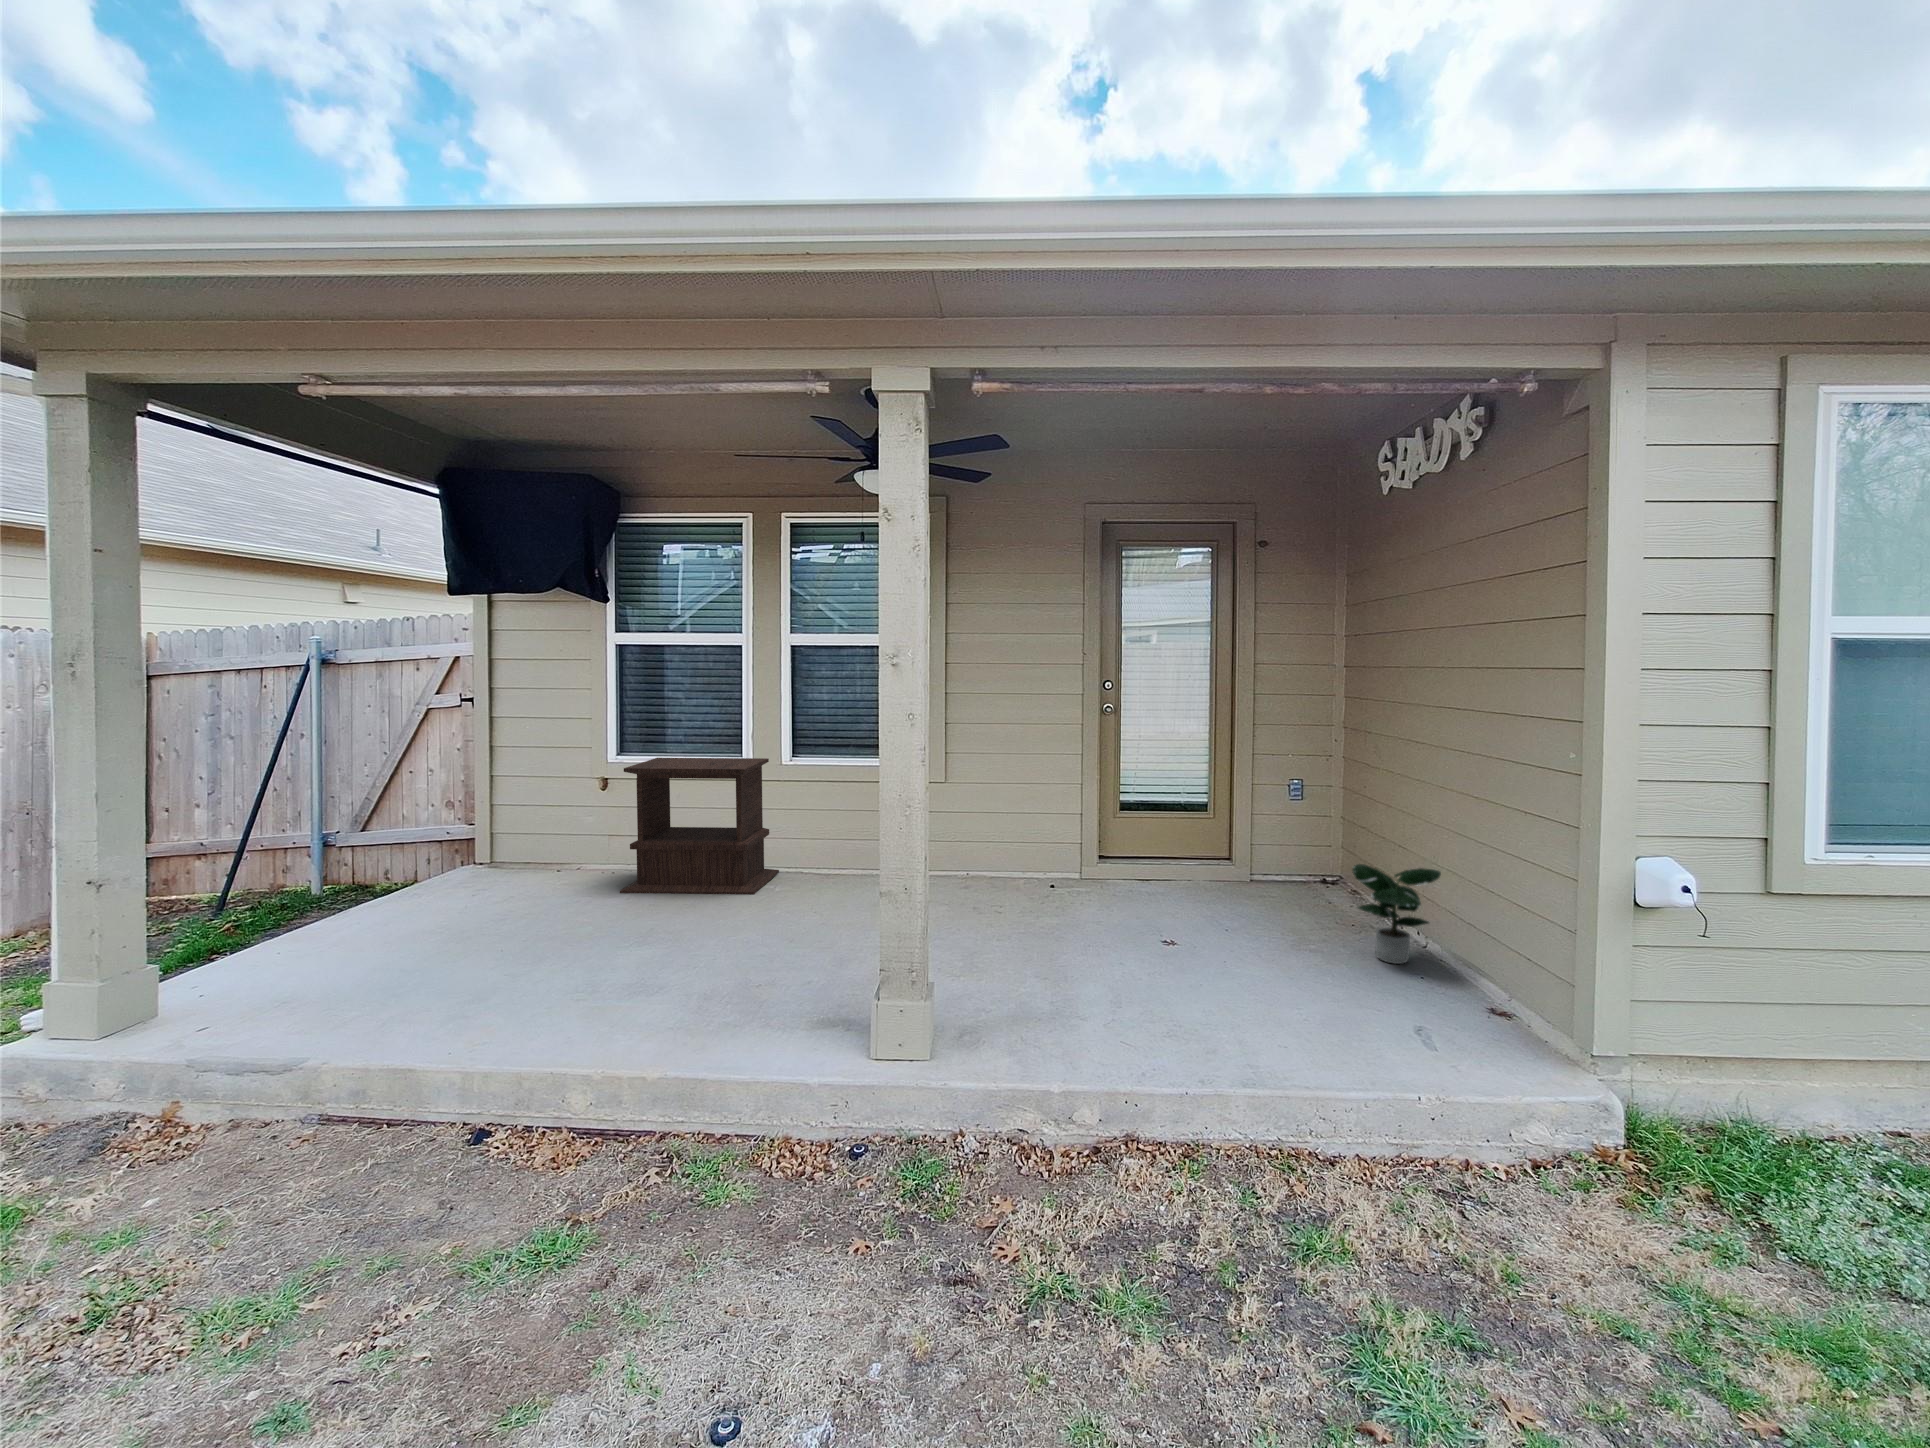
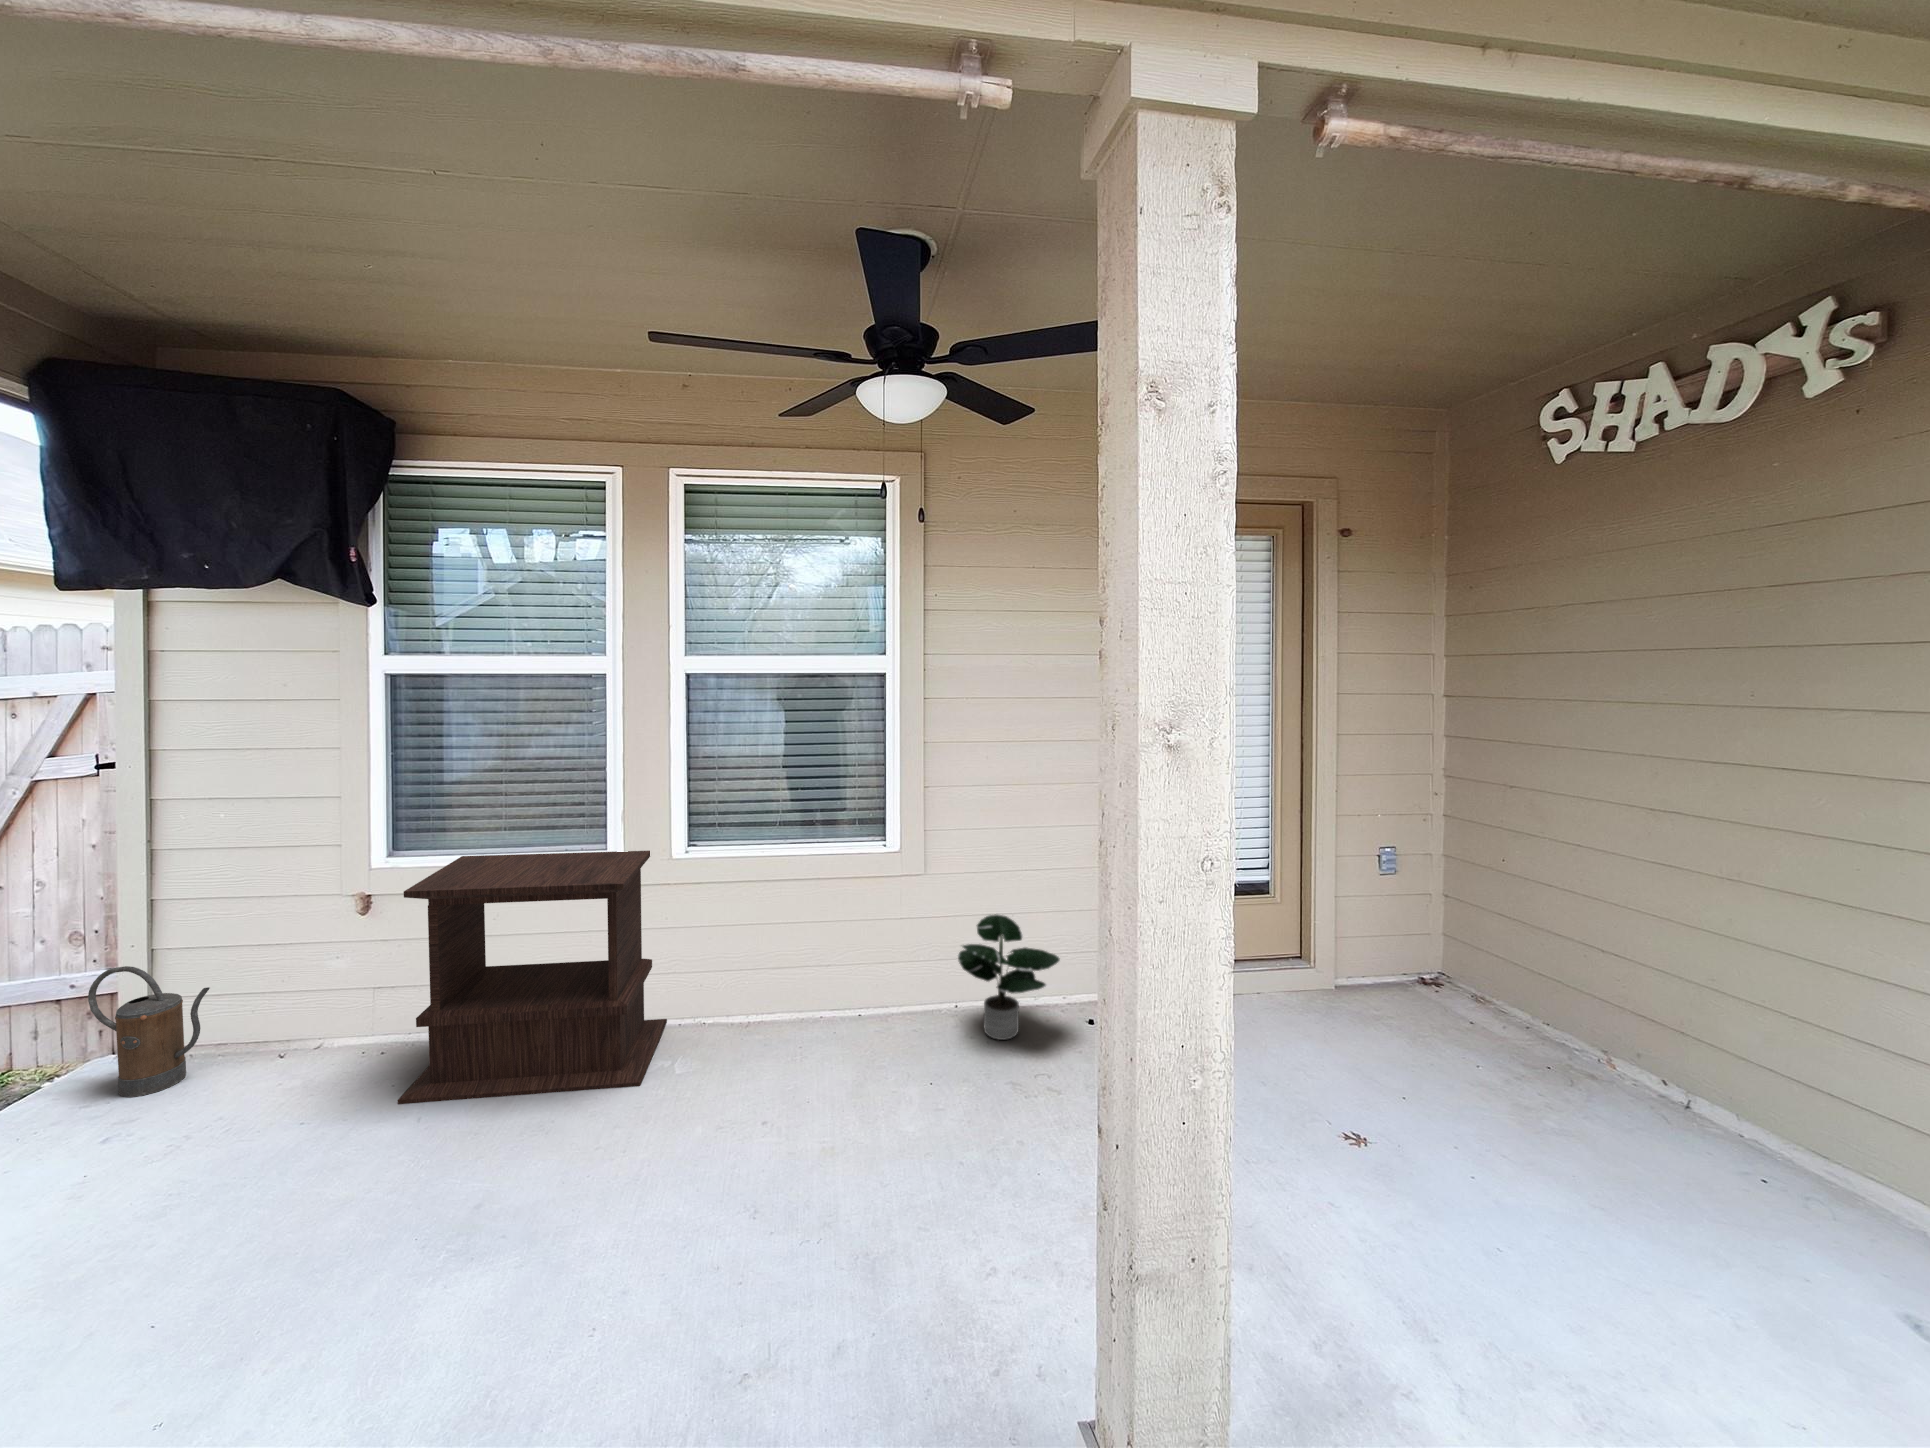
watering can: none [462,810,523,883] -> present [88,966,210,1097]
potted plant: present [1352,864,1441,964] -> present [958,914,1060,1040]

